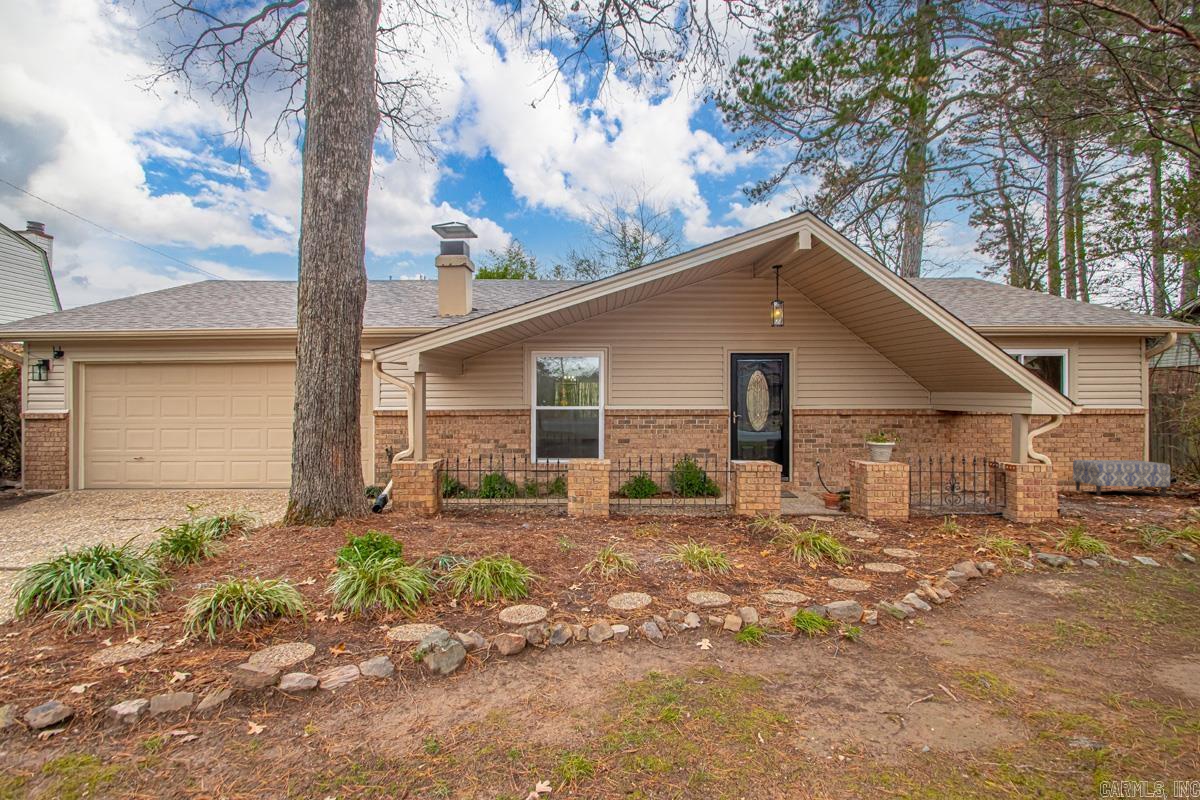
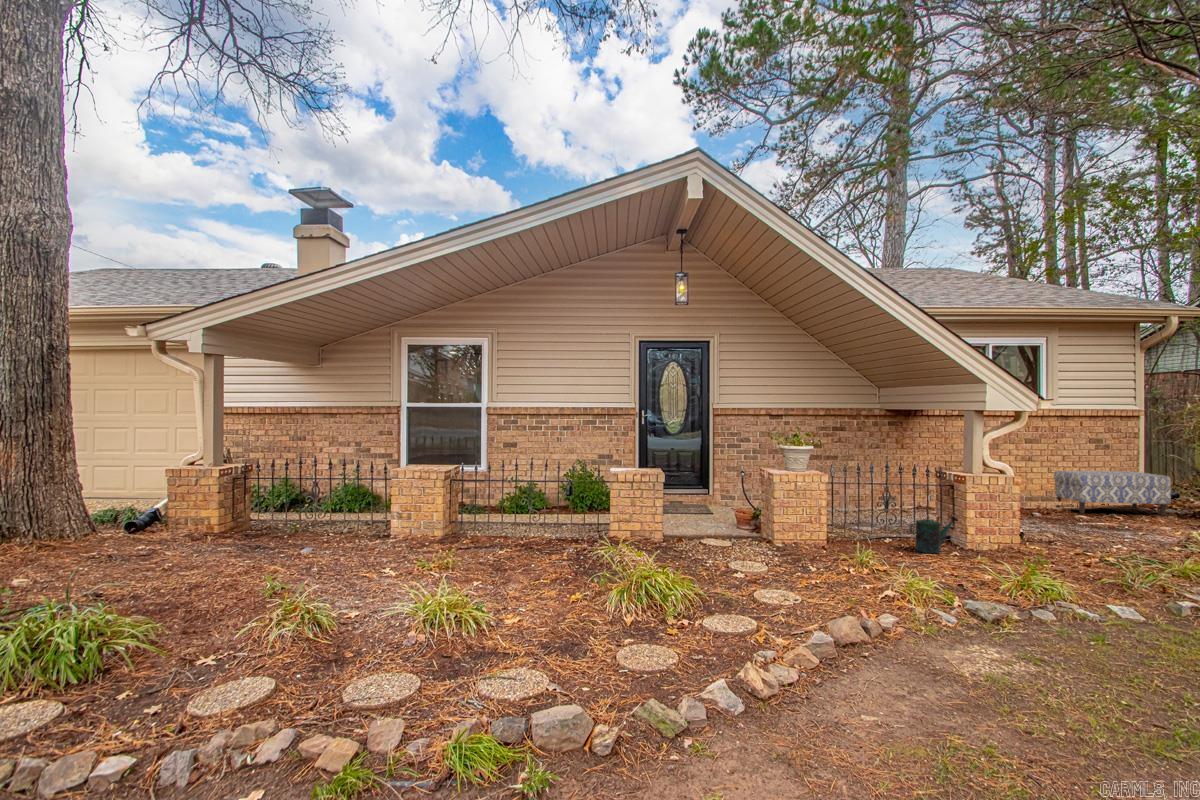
watering can: none [975,496,1012,525] -> present [910,516,958,554]

